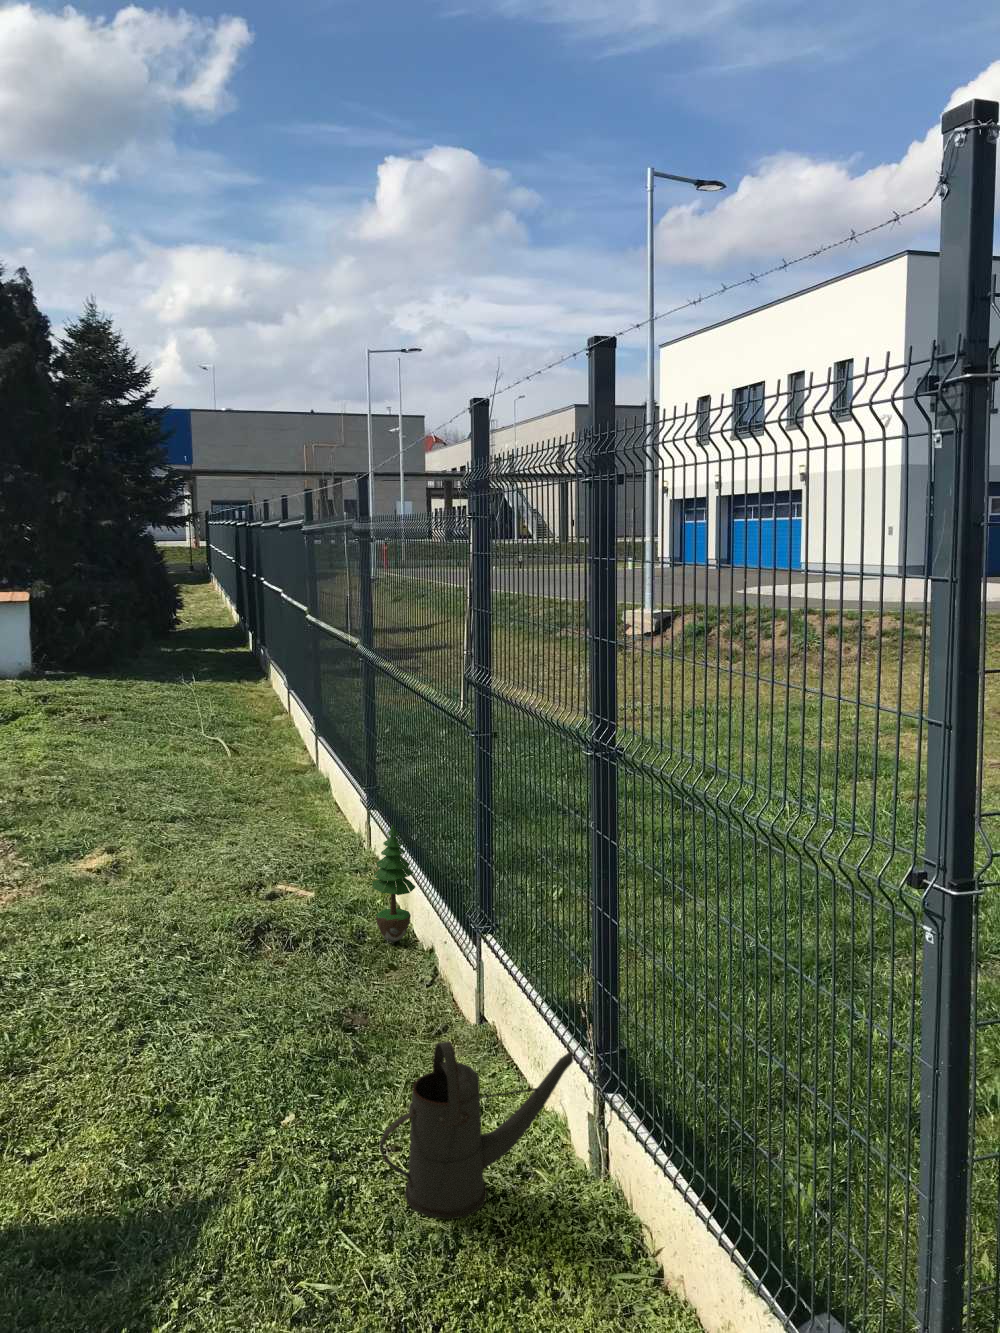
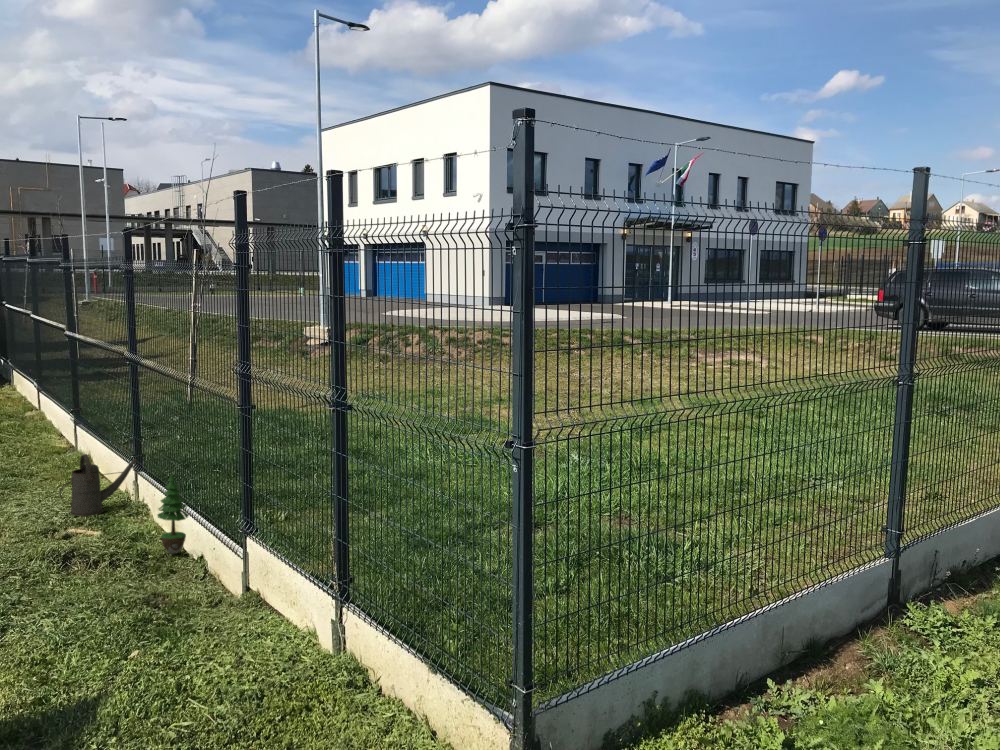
watering can: present [379,1042,573,1219] -> present [59,454,137,516]

